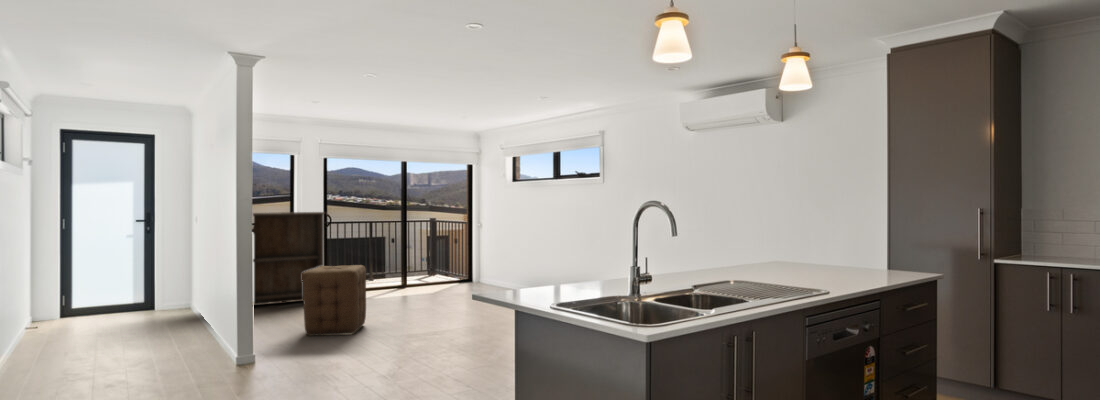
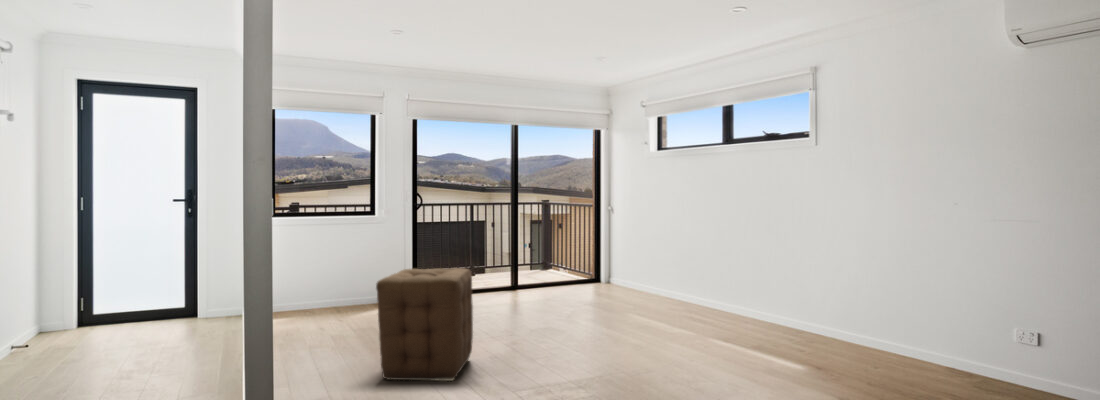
bookshelf: present [253,212,325,305] -> none [310,189,414,318]

